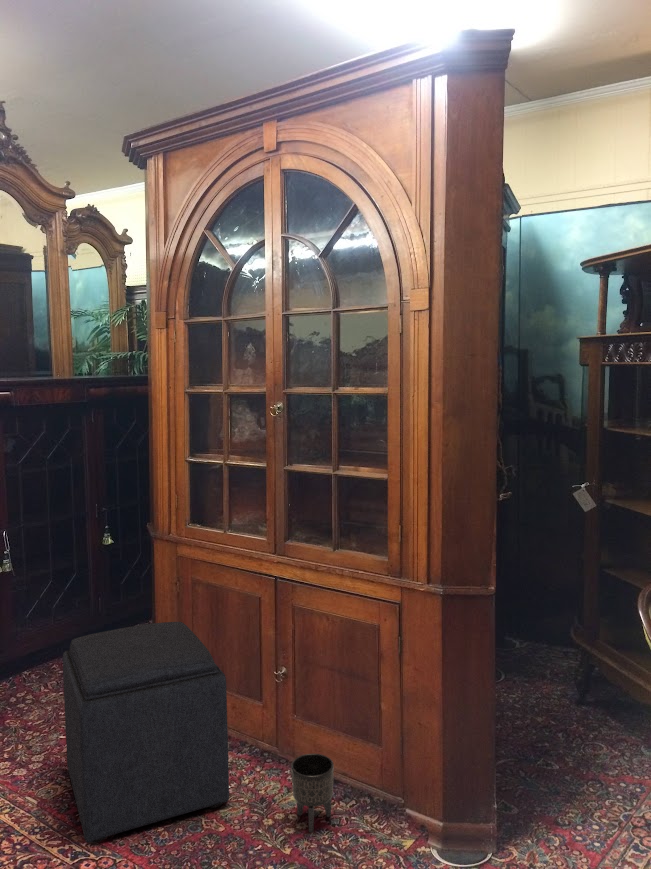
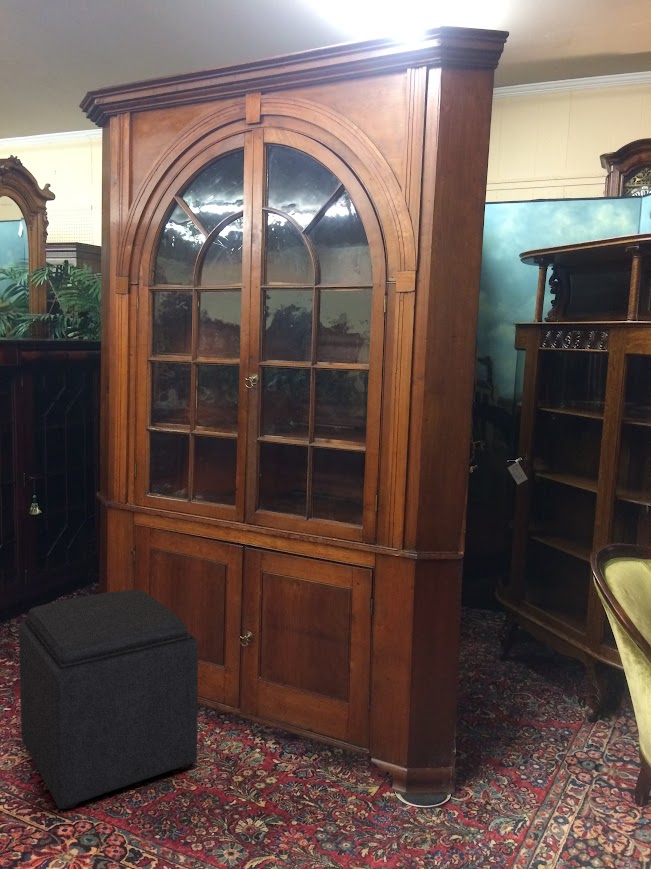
planter: present [291,753,334,832] -> none [262,712,303,786]

